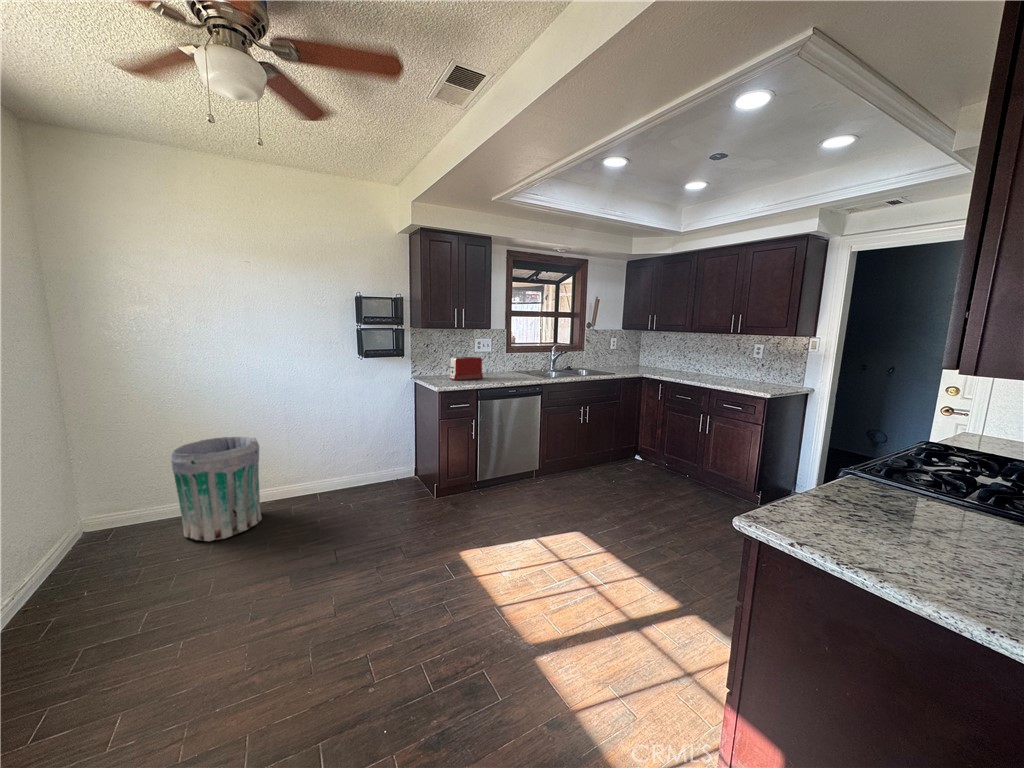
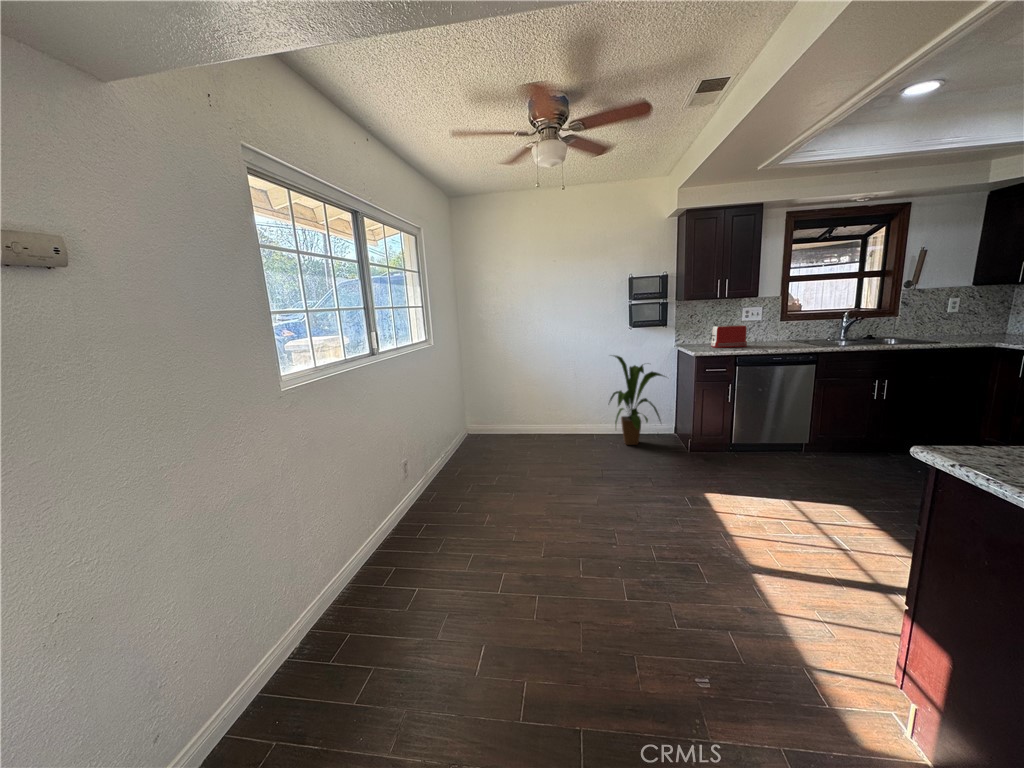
house plant: none [335,393,409,503] -> present [609,355,665,445]
trash can: present [171,437,262,541] -> none [510,384,557,449]

